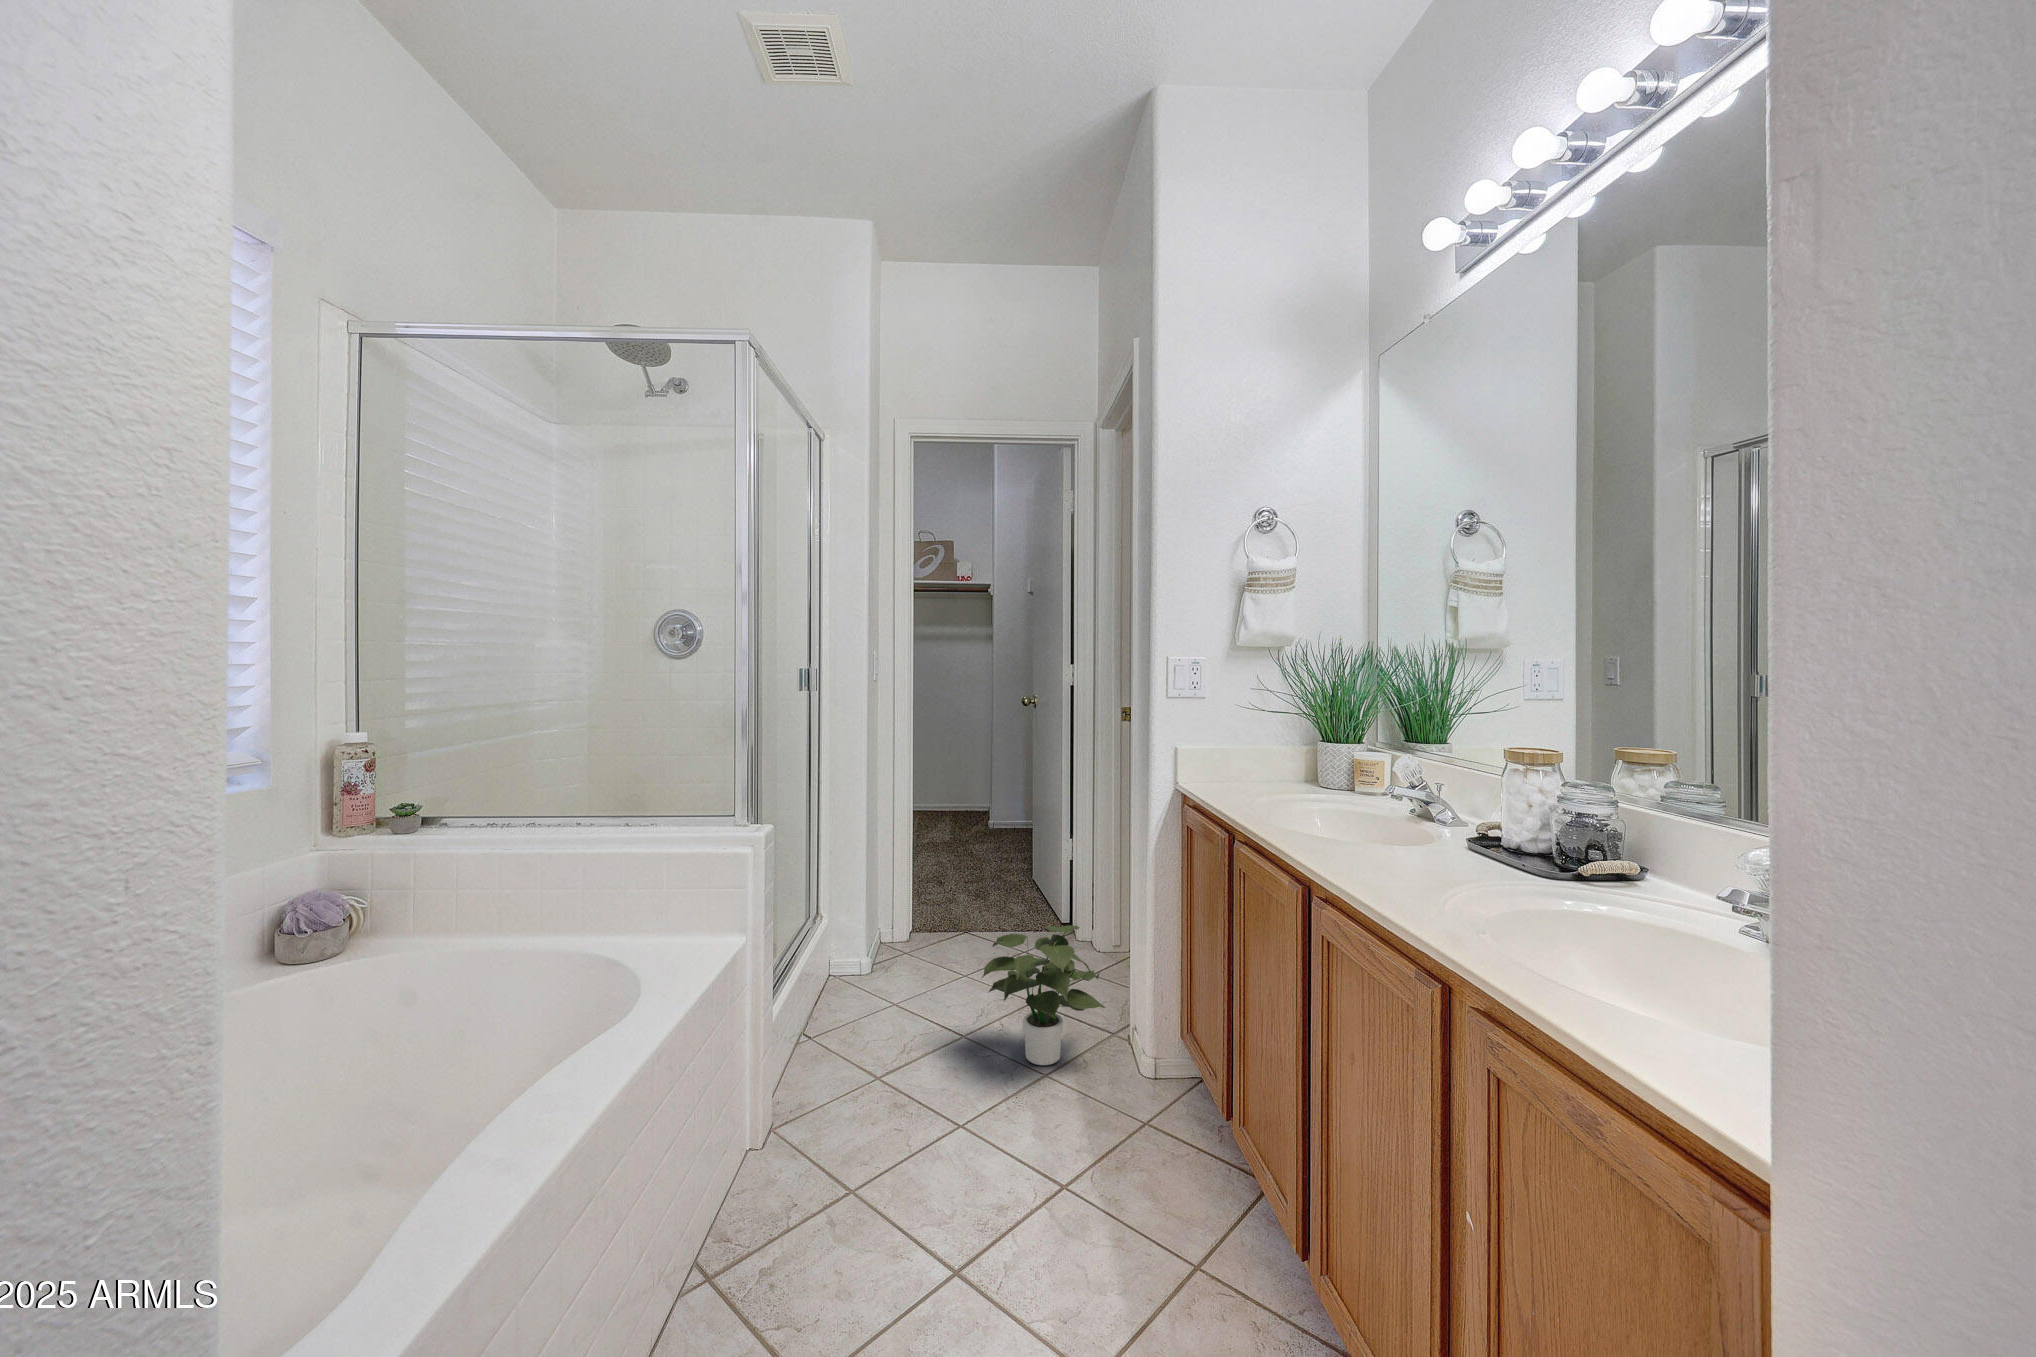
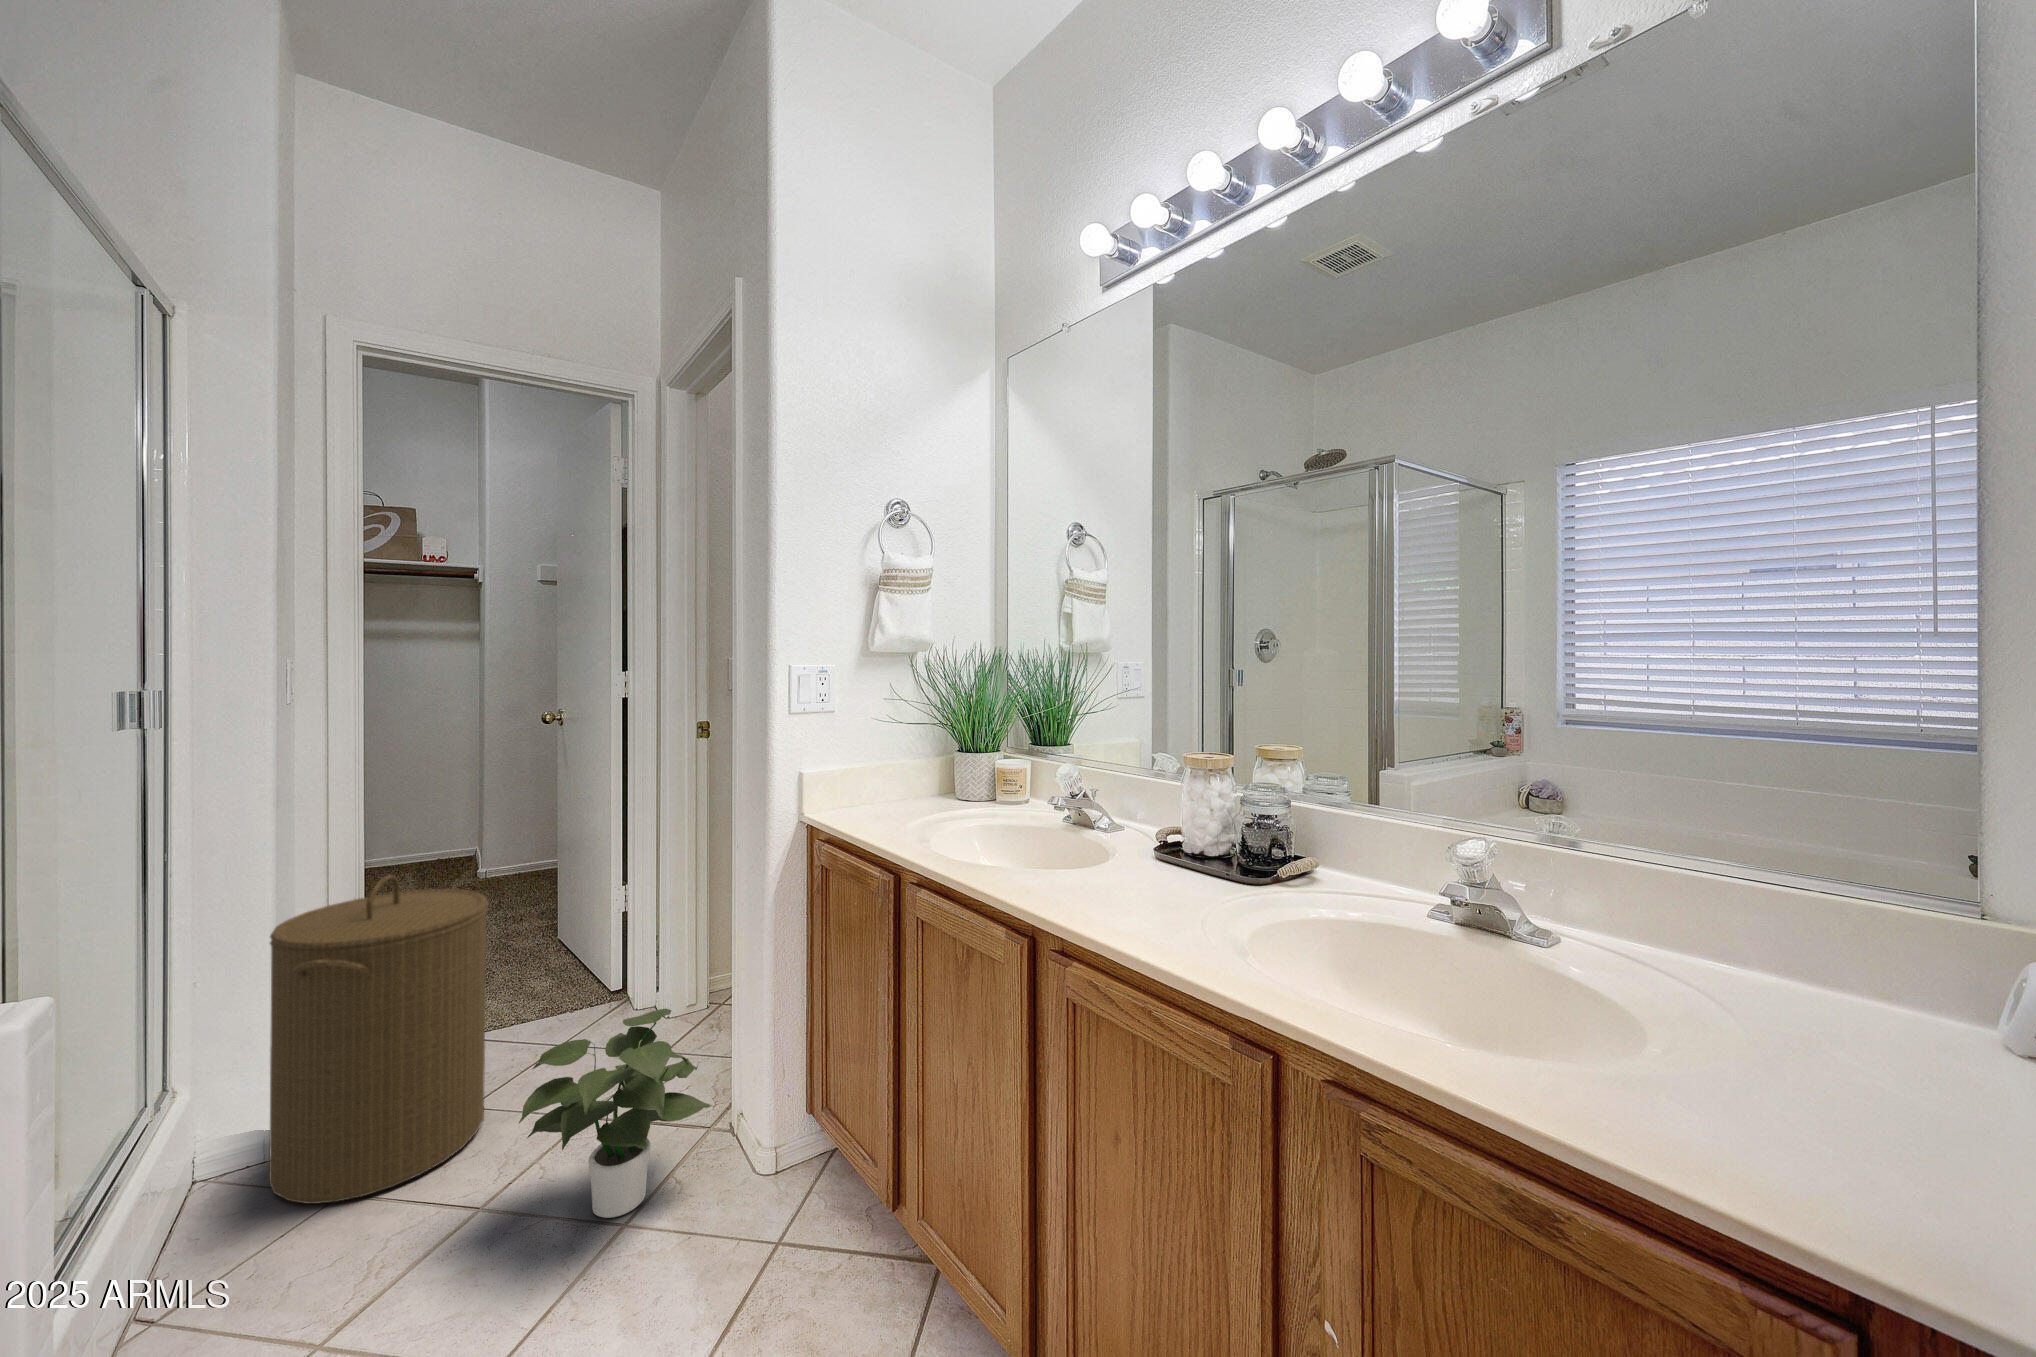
laundry hamper: none [864,803,974,1005] -> present [269,875,488,1204]

